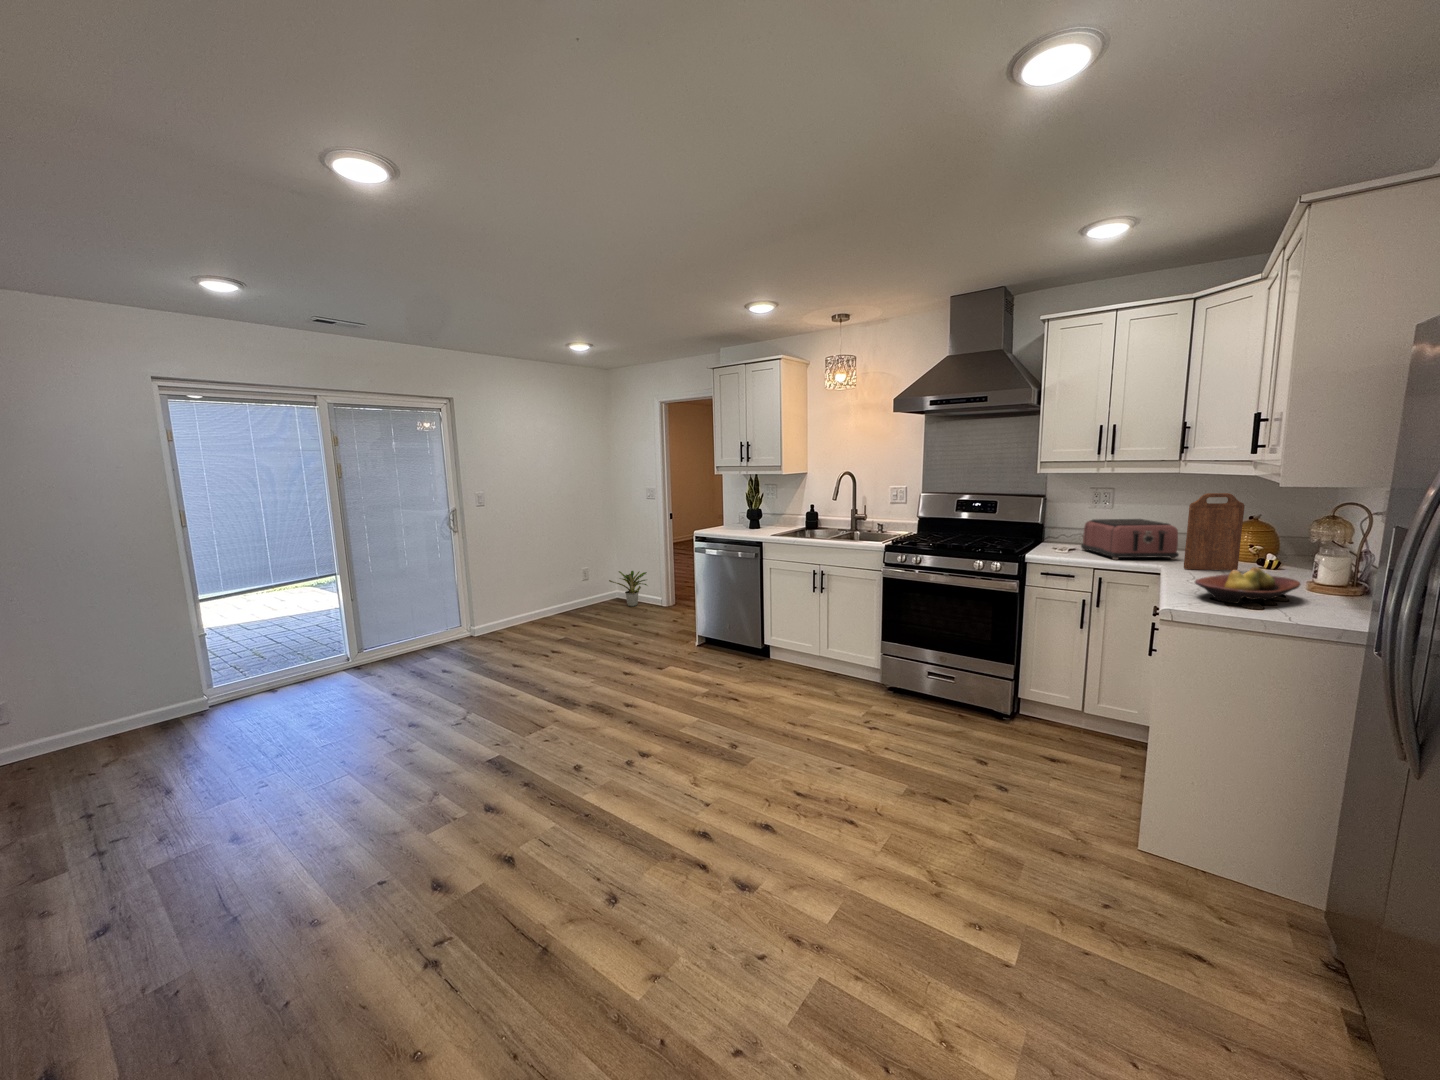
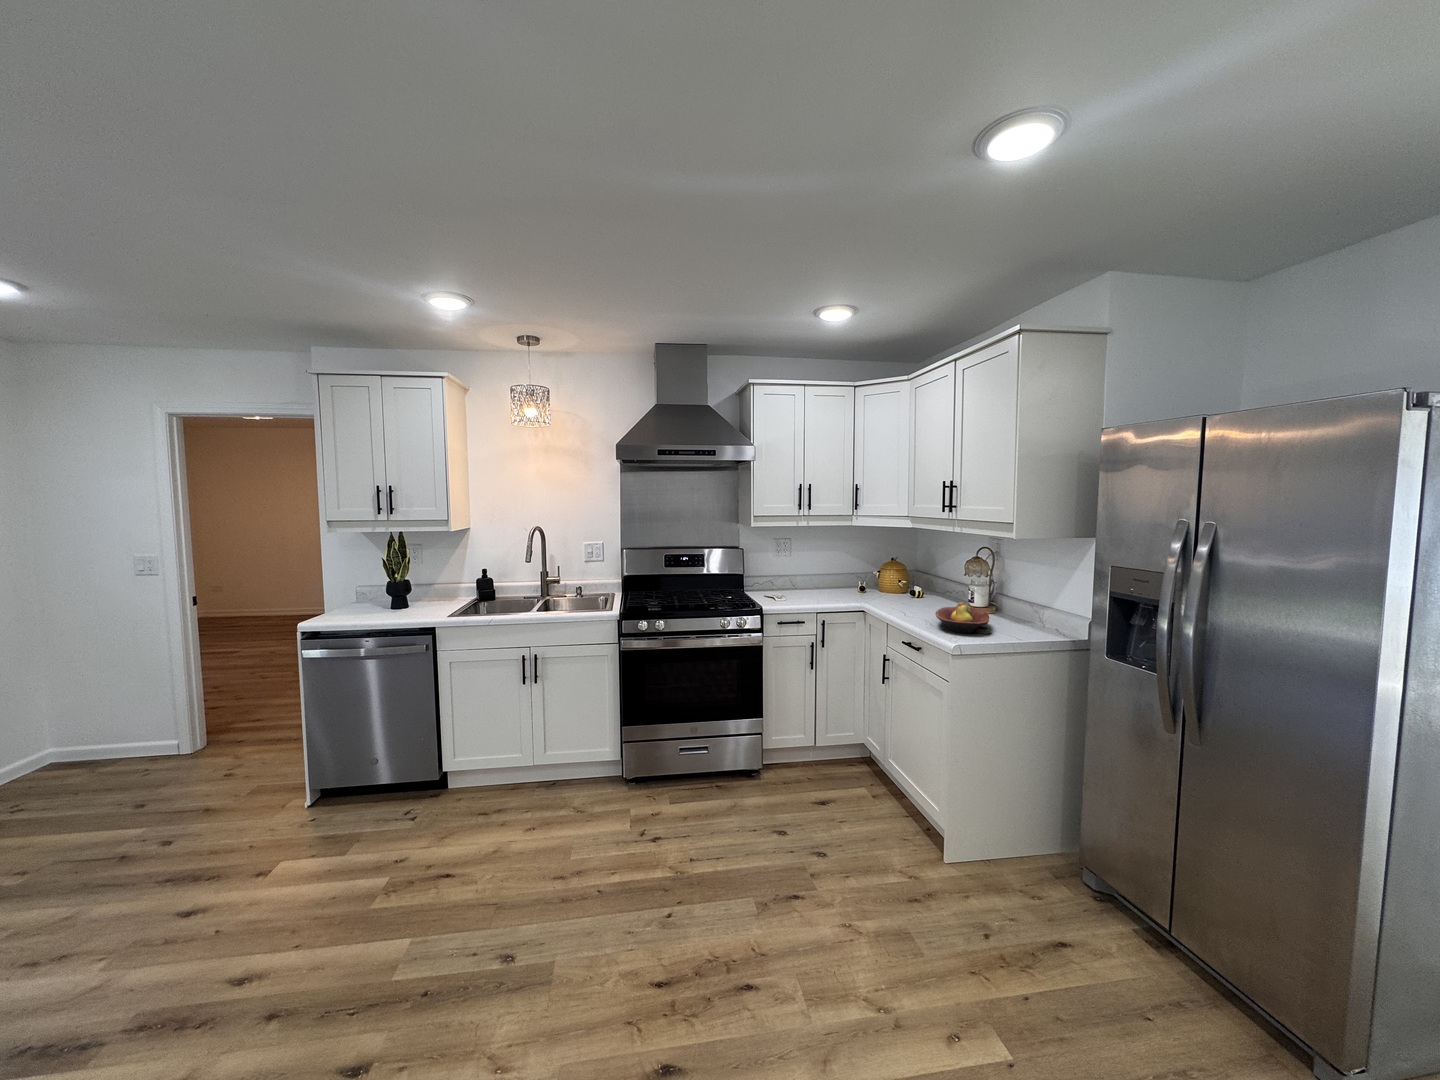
cutting board: present [1184,493,1245,570] -> none [882,543,909,607]
toaster: present [1081,519,1179,560] -> none [790,566,863,604]
potted plant: present [609,571,647,606] -> none [36,703,150,774]

